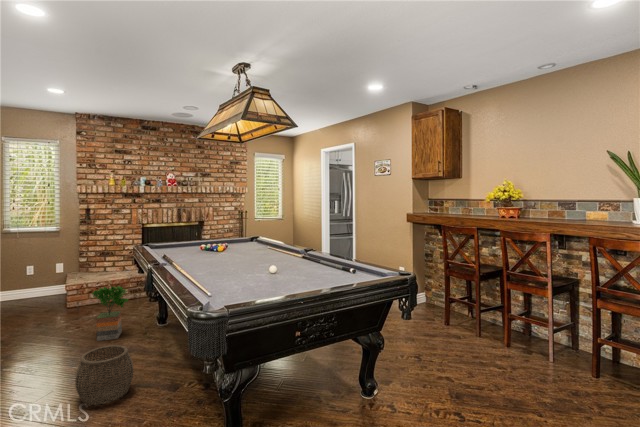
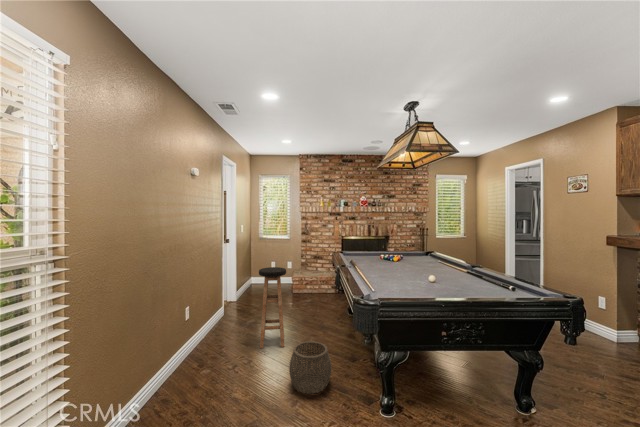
bar stool: none [15,266,63,377] -> present [259,267,286,348]
potted tree: present [92,286,128,341] -> none [305,286,331,330]

